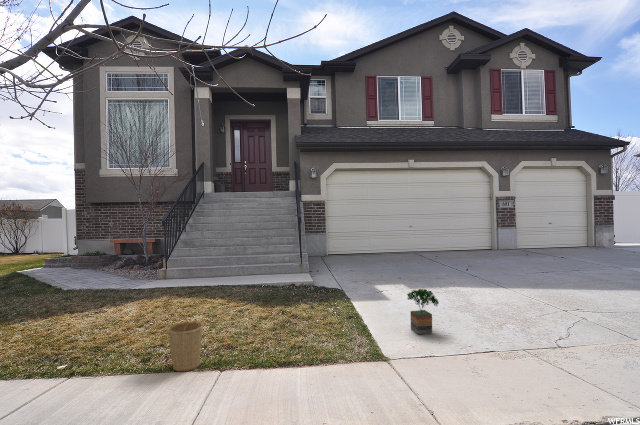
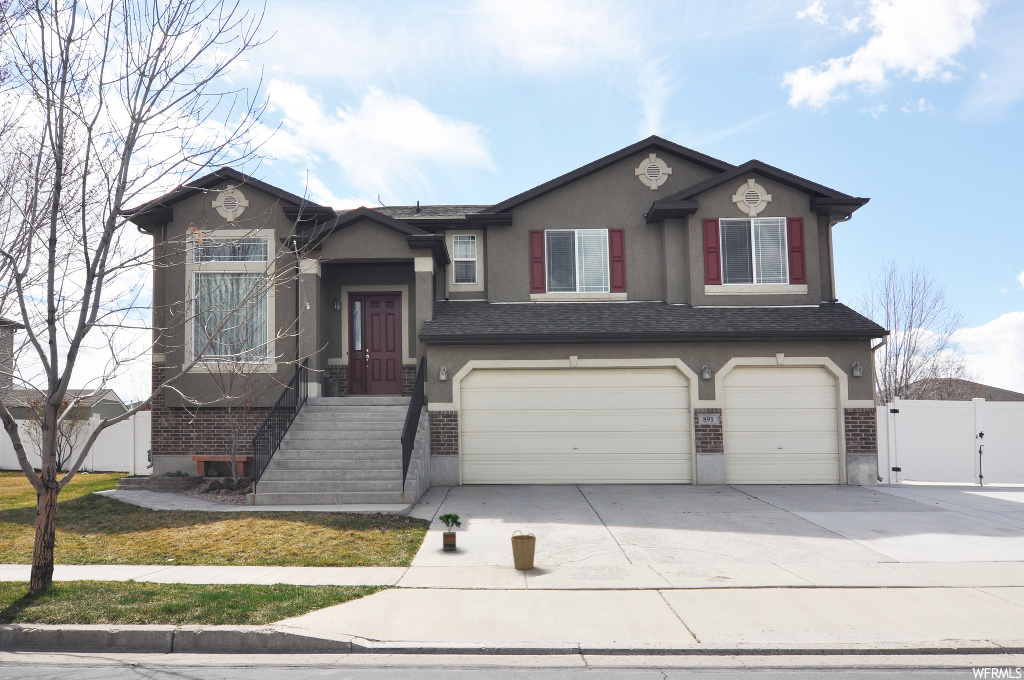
basket: present [167,316,203,371] -> present [511,530,536,570]

